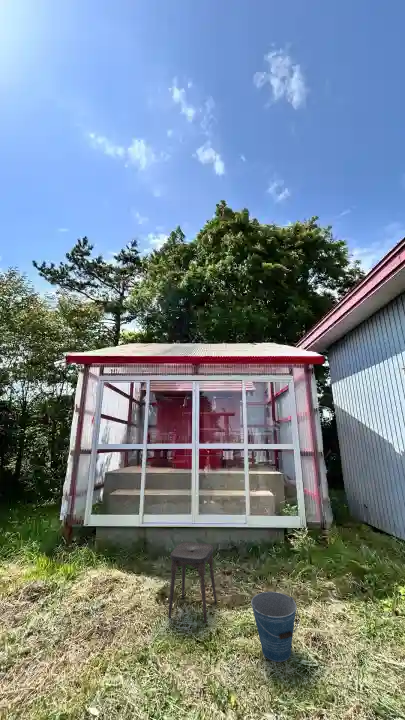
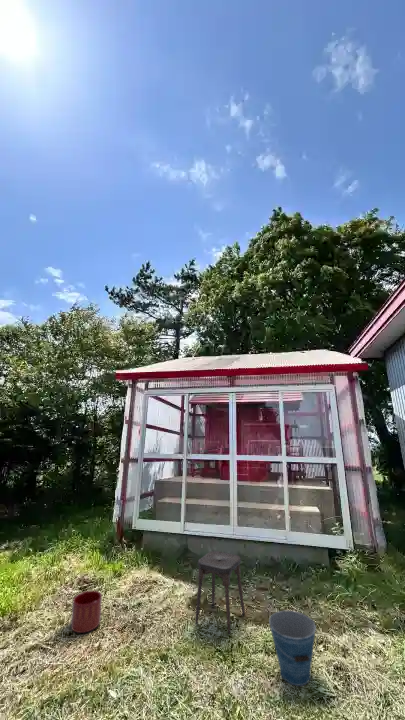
planter: none [27,599,63,648] -> present [71,591,102,633]

